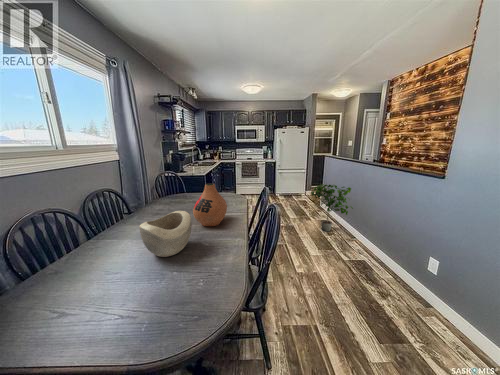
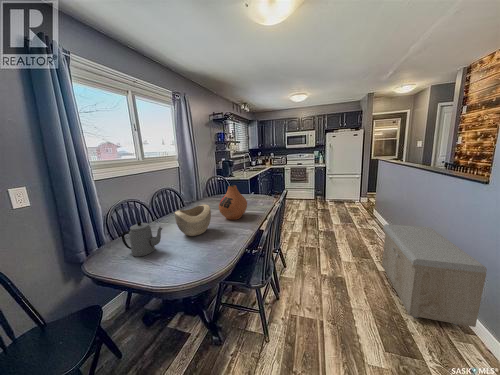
potted plant: present [310,184,353,232] -> none [350,190,401,241]
storage bench: none [347,217,445,302] -> present [382,224,487,327]
teapot: none [50,249,129,308] -> present [122,221,162,257]

